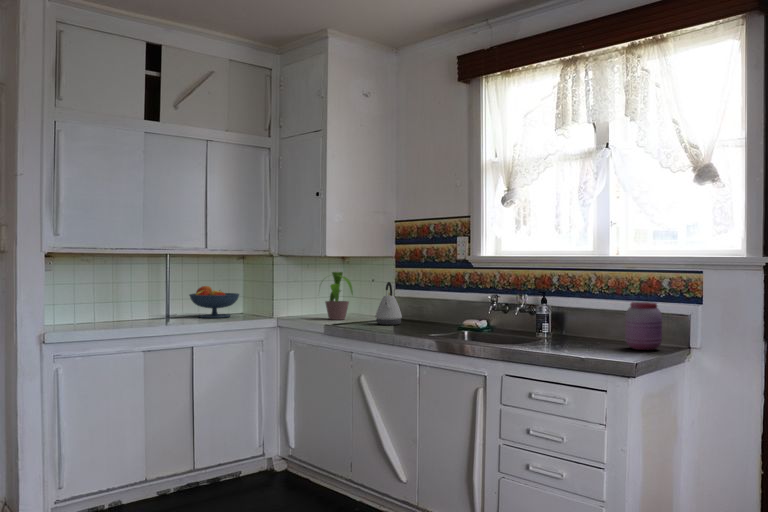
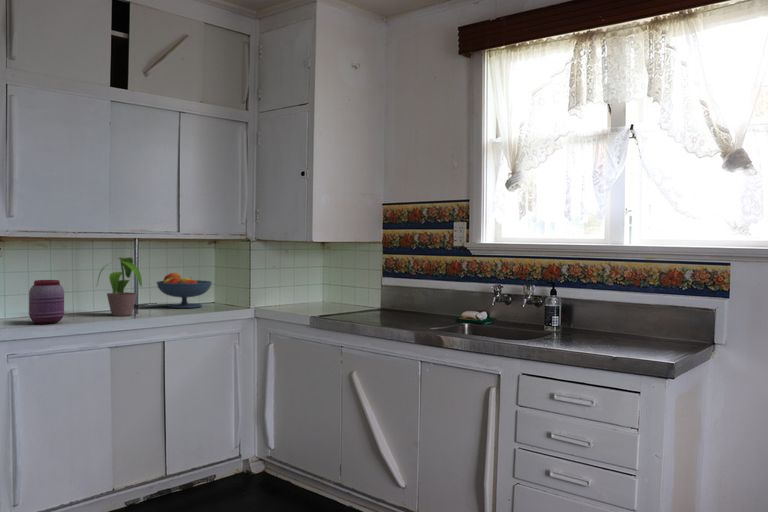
potted plant: present [322,272,353,320] -> present [98,257,142,316]
kettle: present [375,282,402,325] -> none [365,270,394,317]
jar: present [625,302,662,350] -> present [29,280,64,324]

